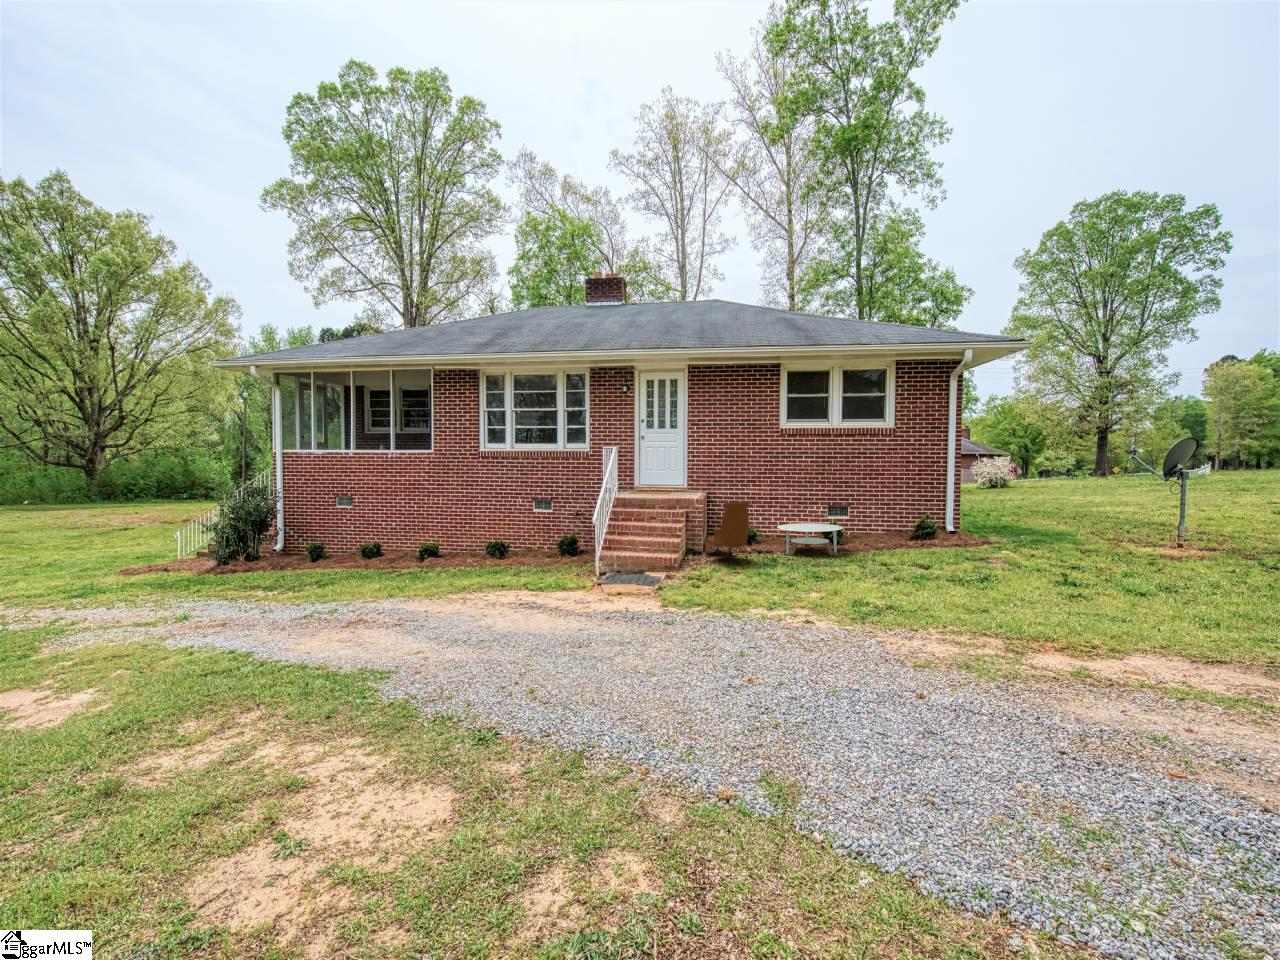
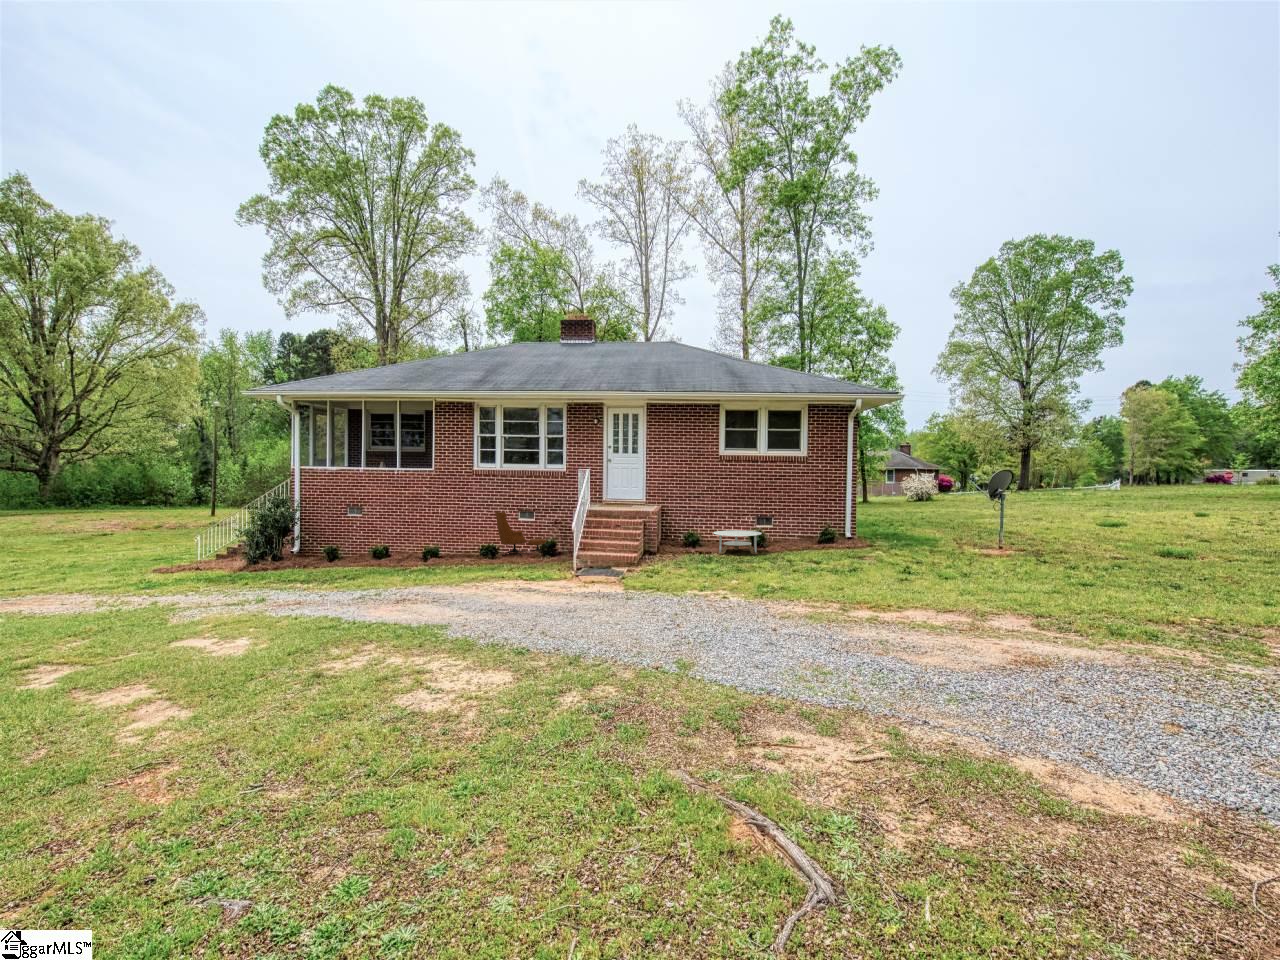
lounge chair: present [706,502,749,563] -> present [495,511,546,555]

